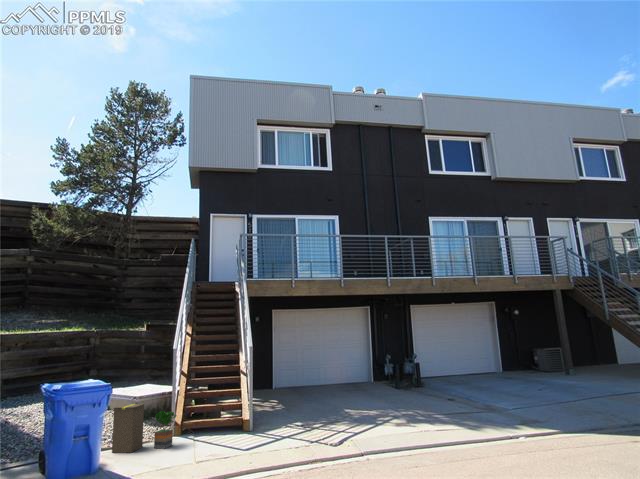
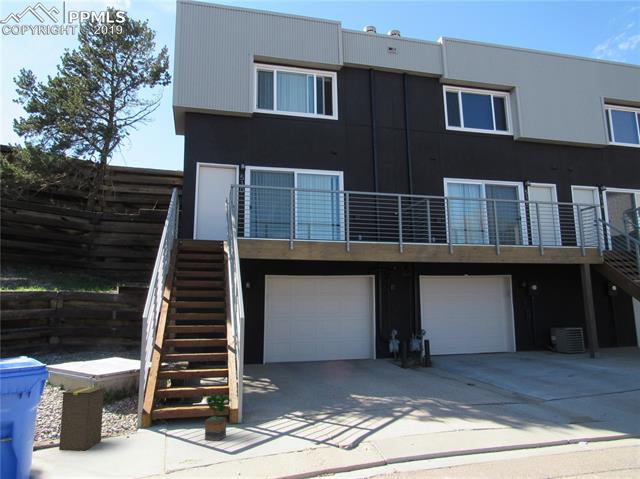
potted tree: present [154,411,176,449] -> present [205,394,231,441]

